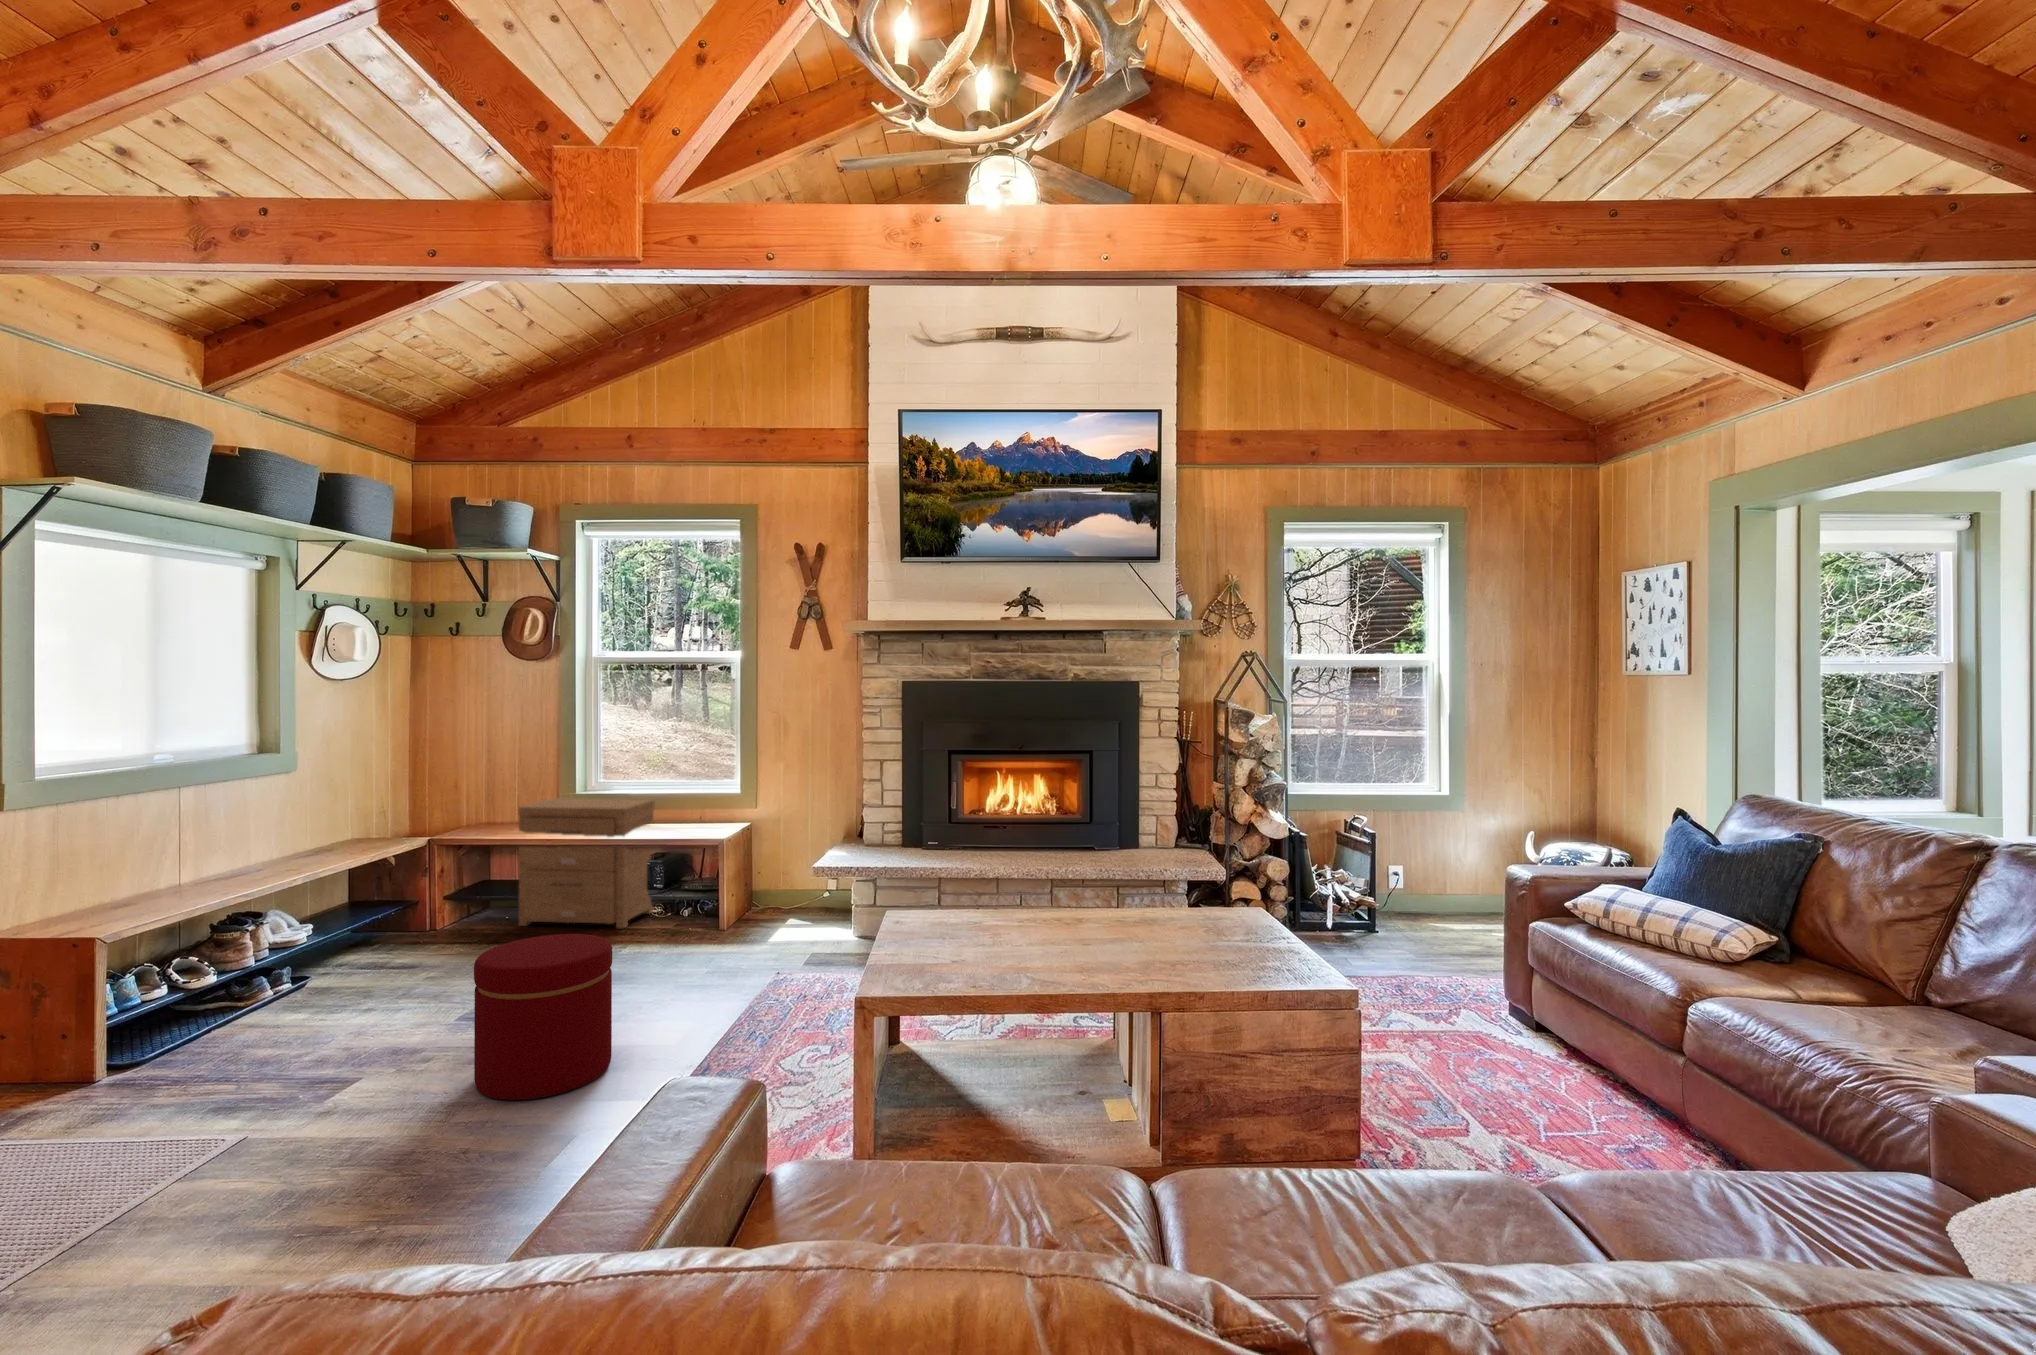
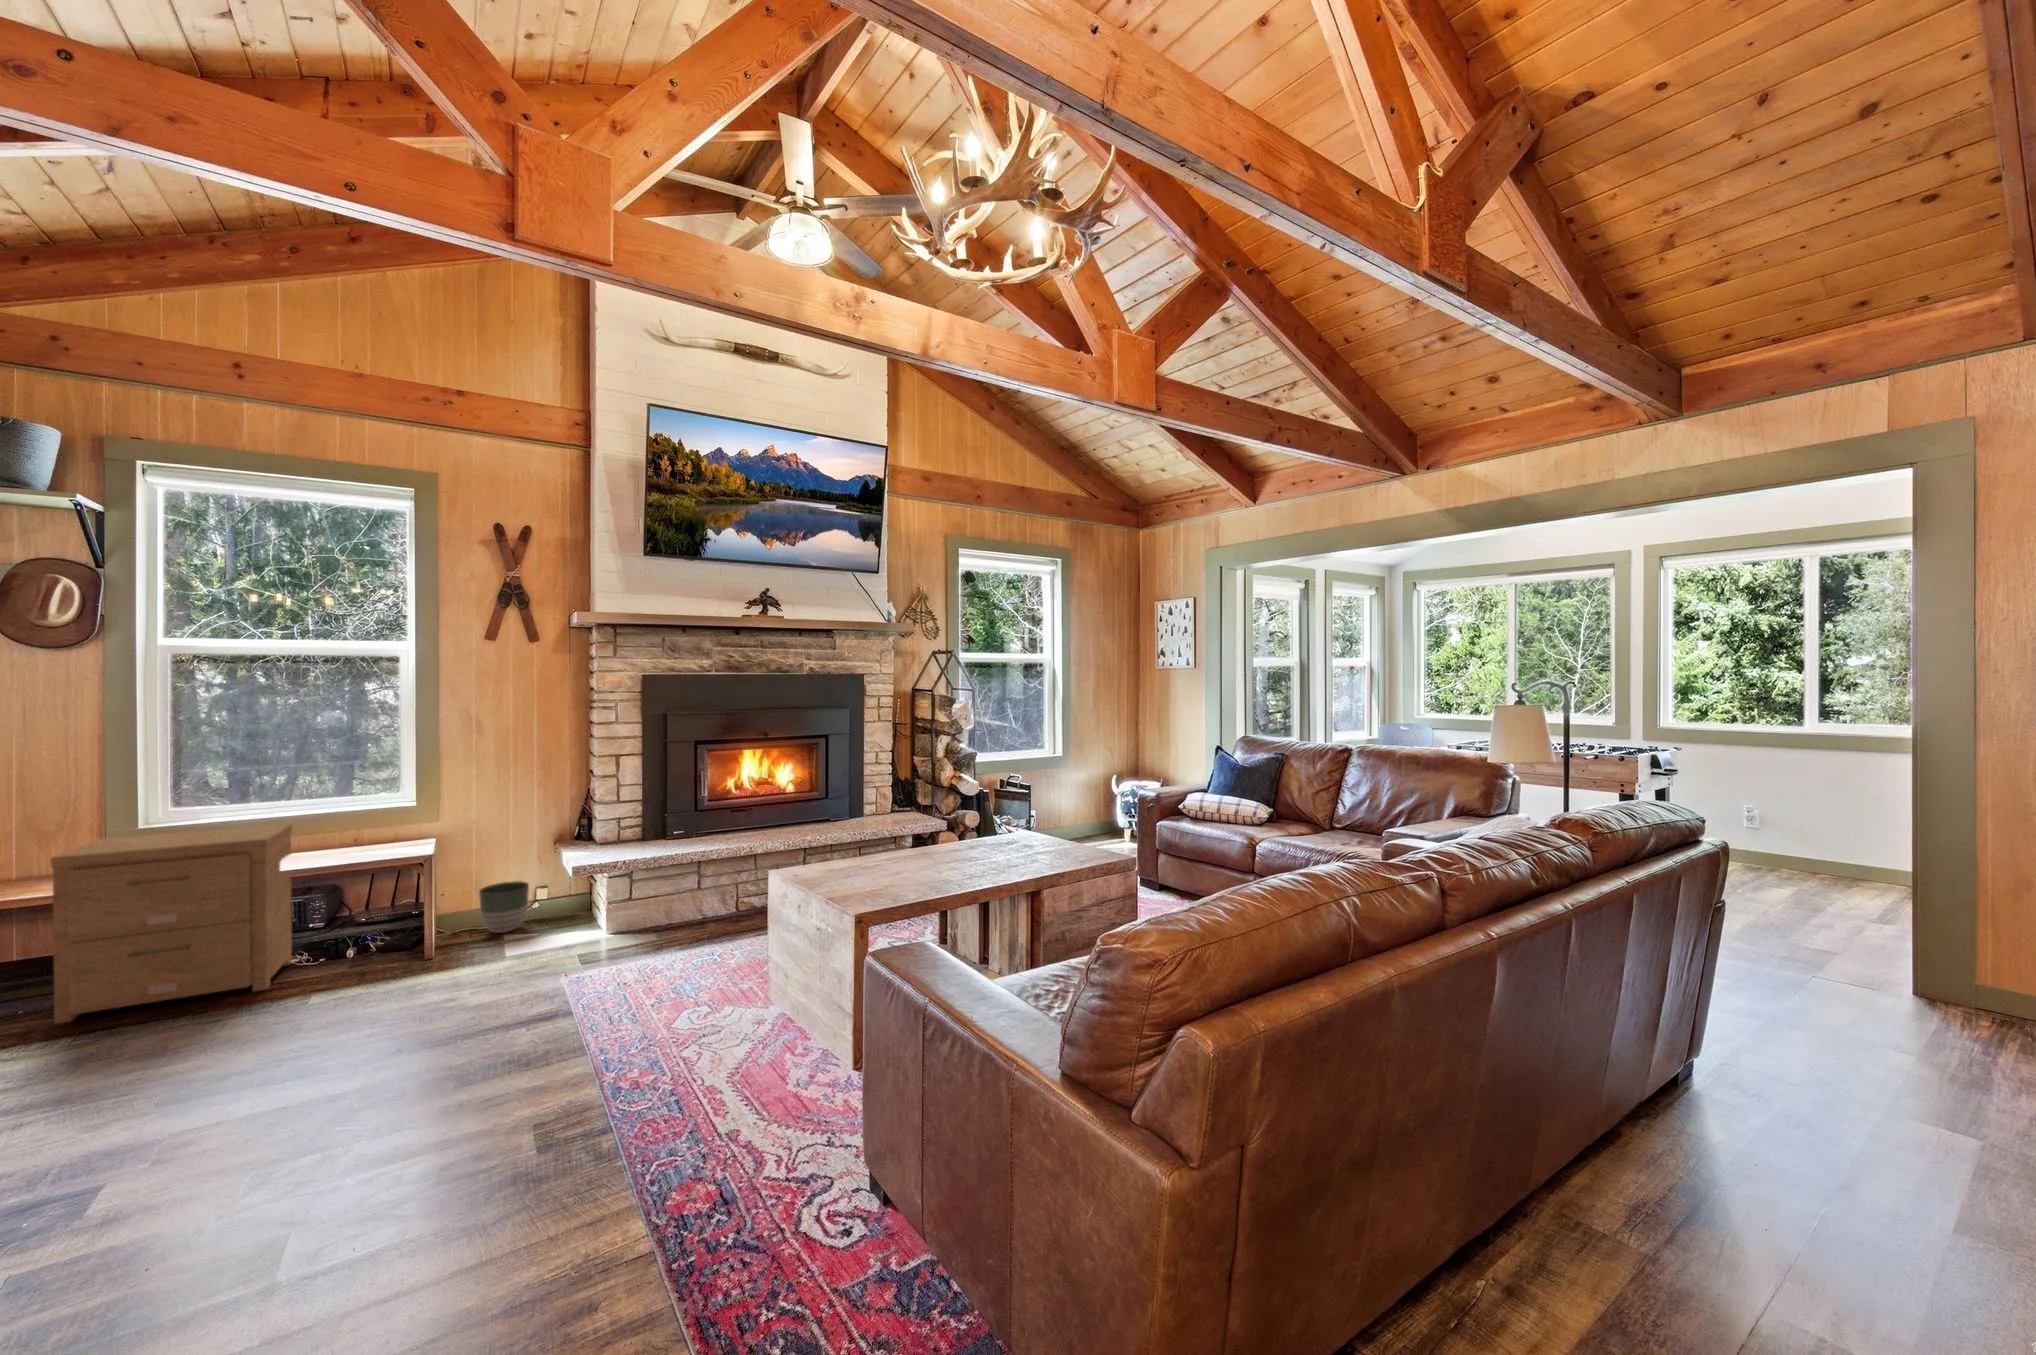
planter: none [772,872,811,917] -> present [479,881,529,933]
ottoman: present [474,934,612,1100] -> none [240,995,452,1239]

